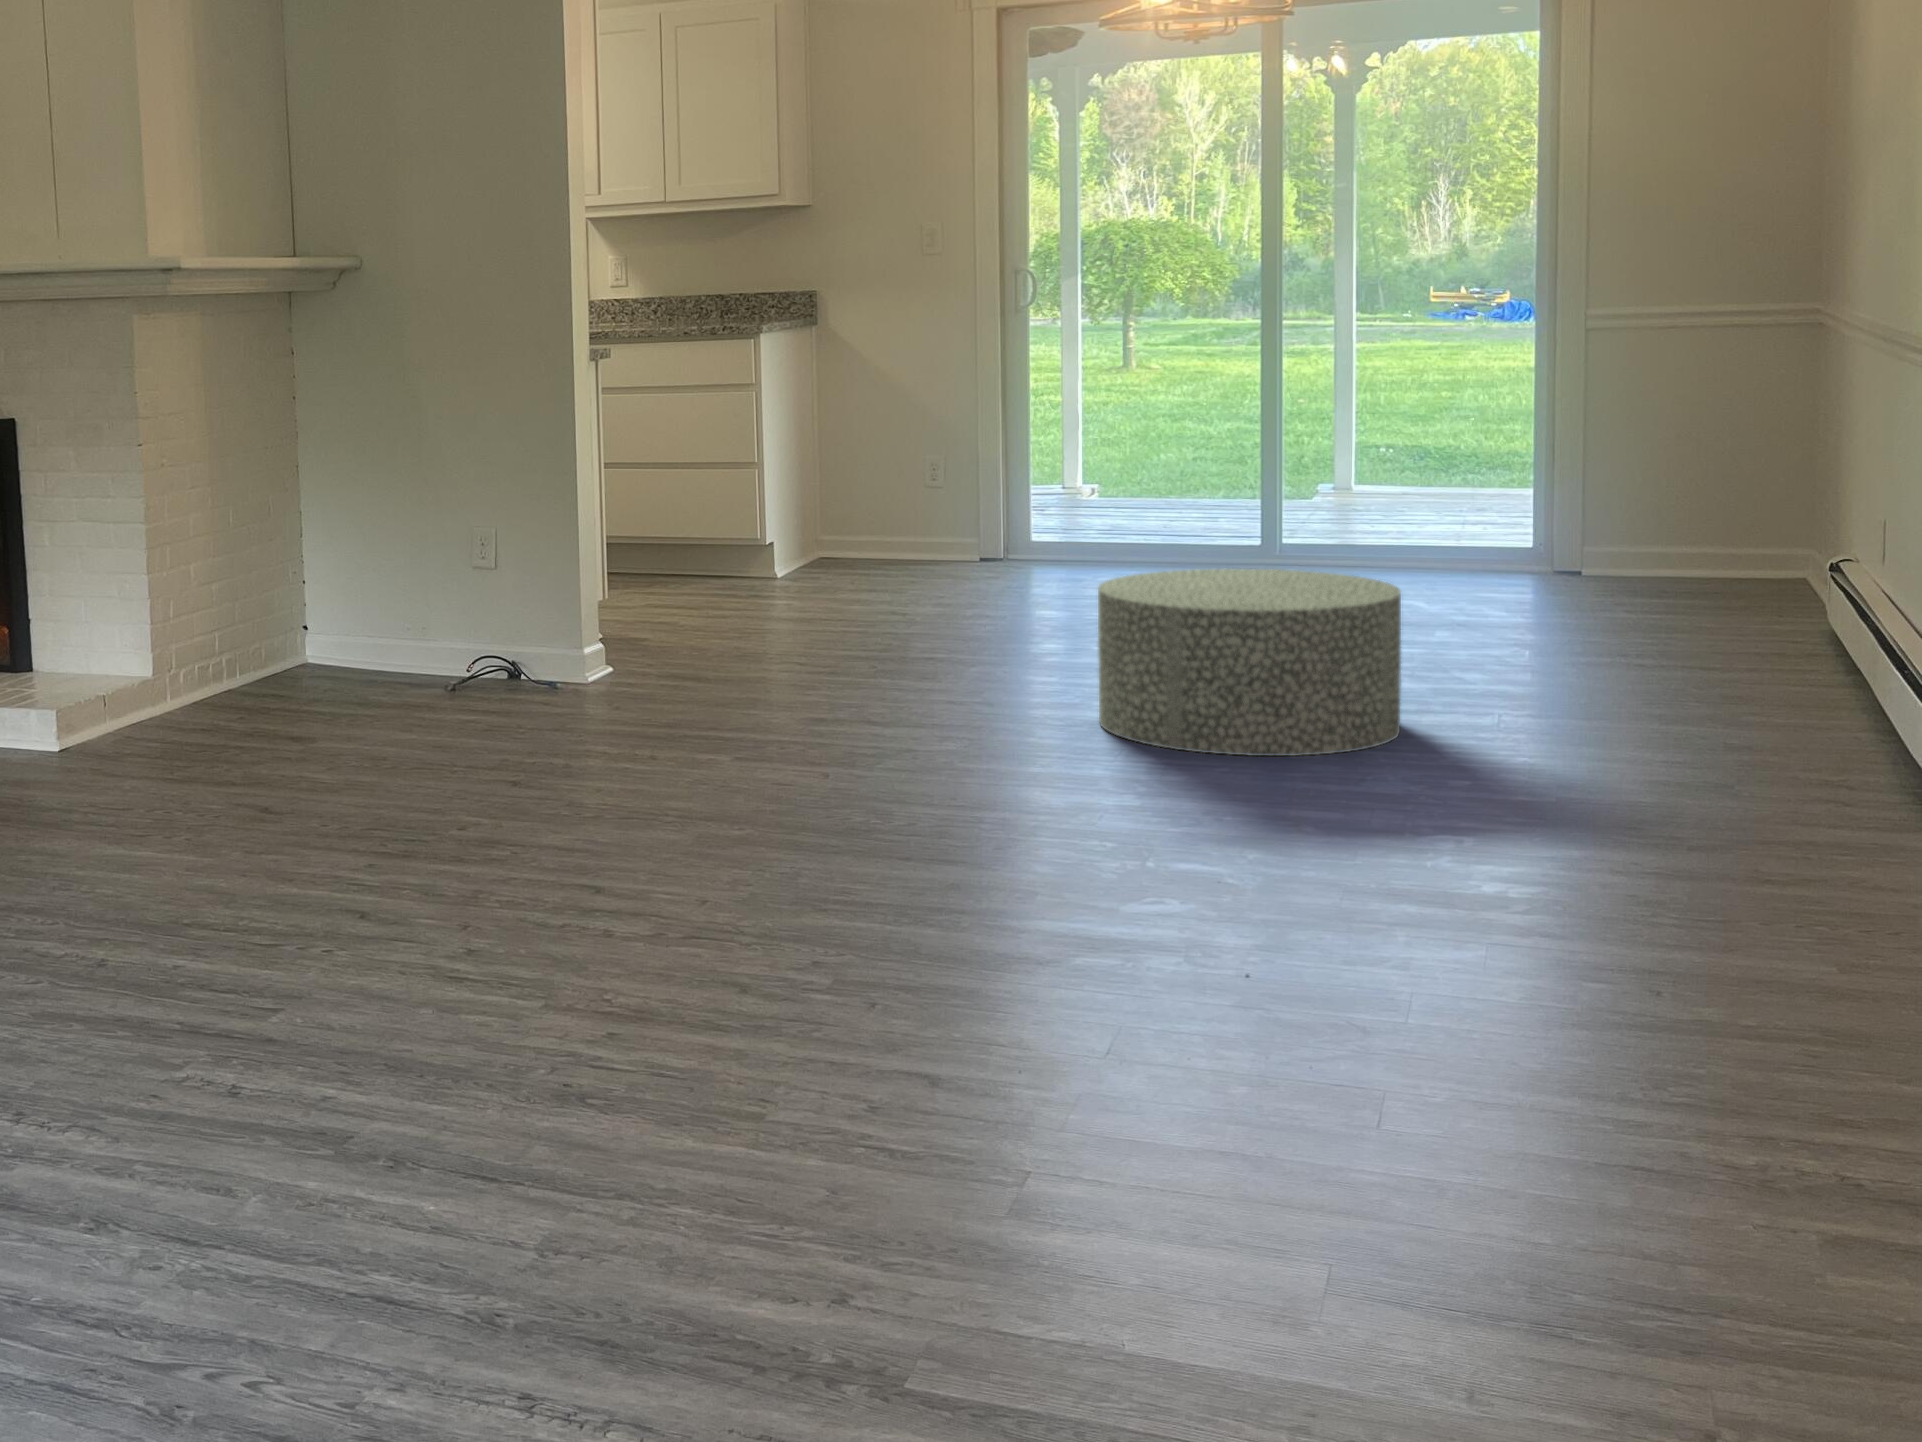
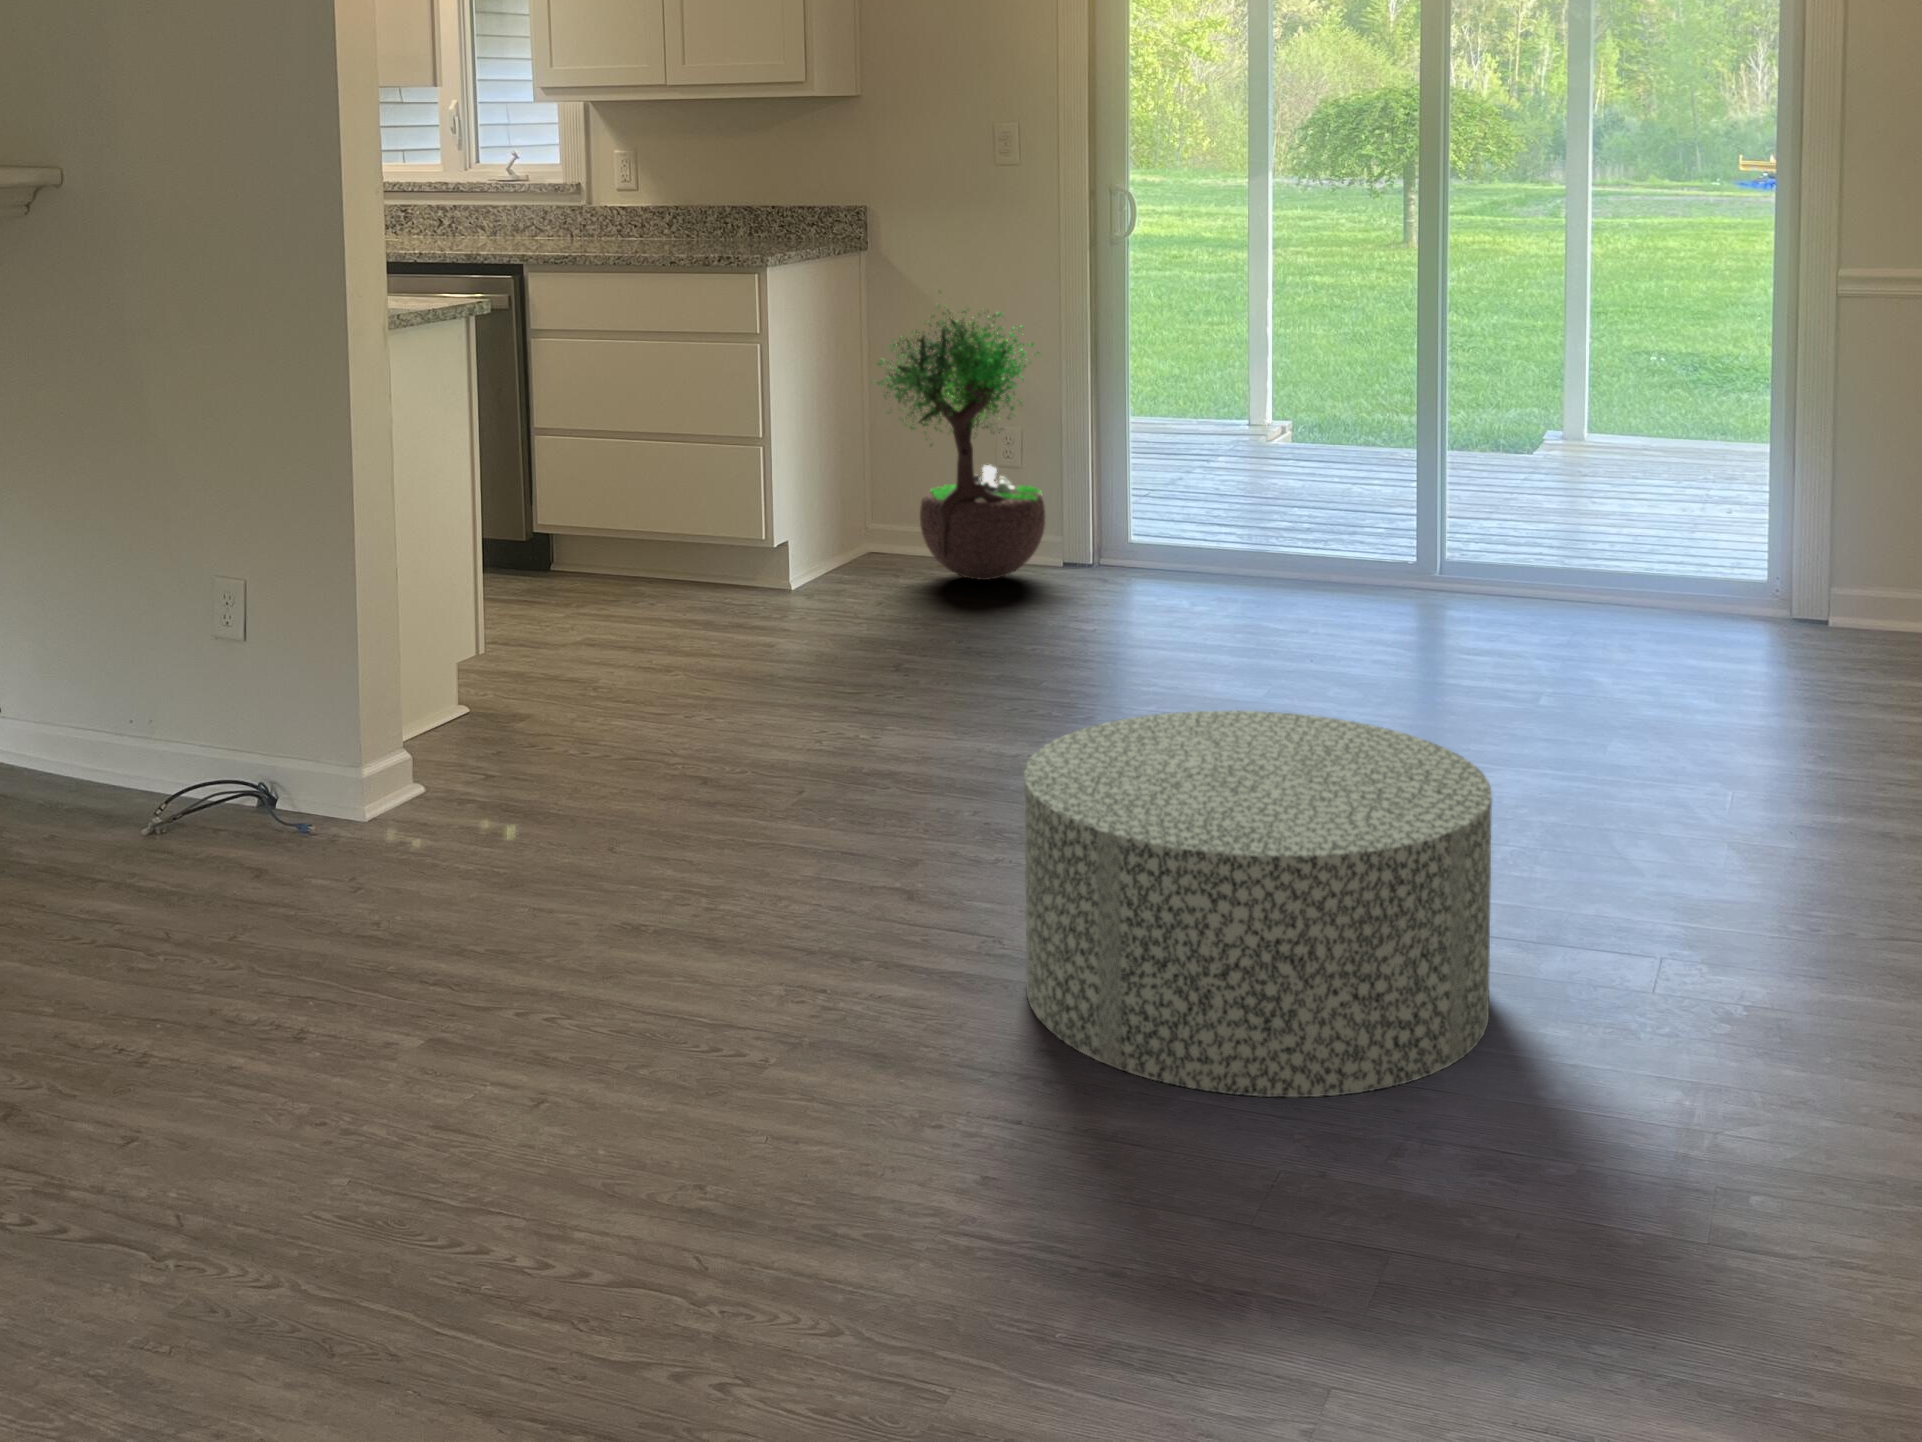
potted tree: none [840,349,972,571] -> present [873,295,1045,580]

